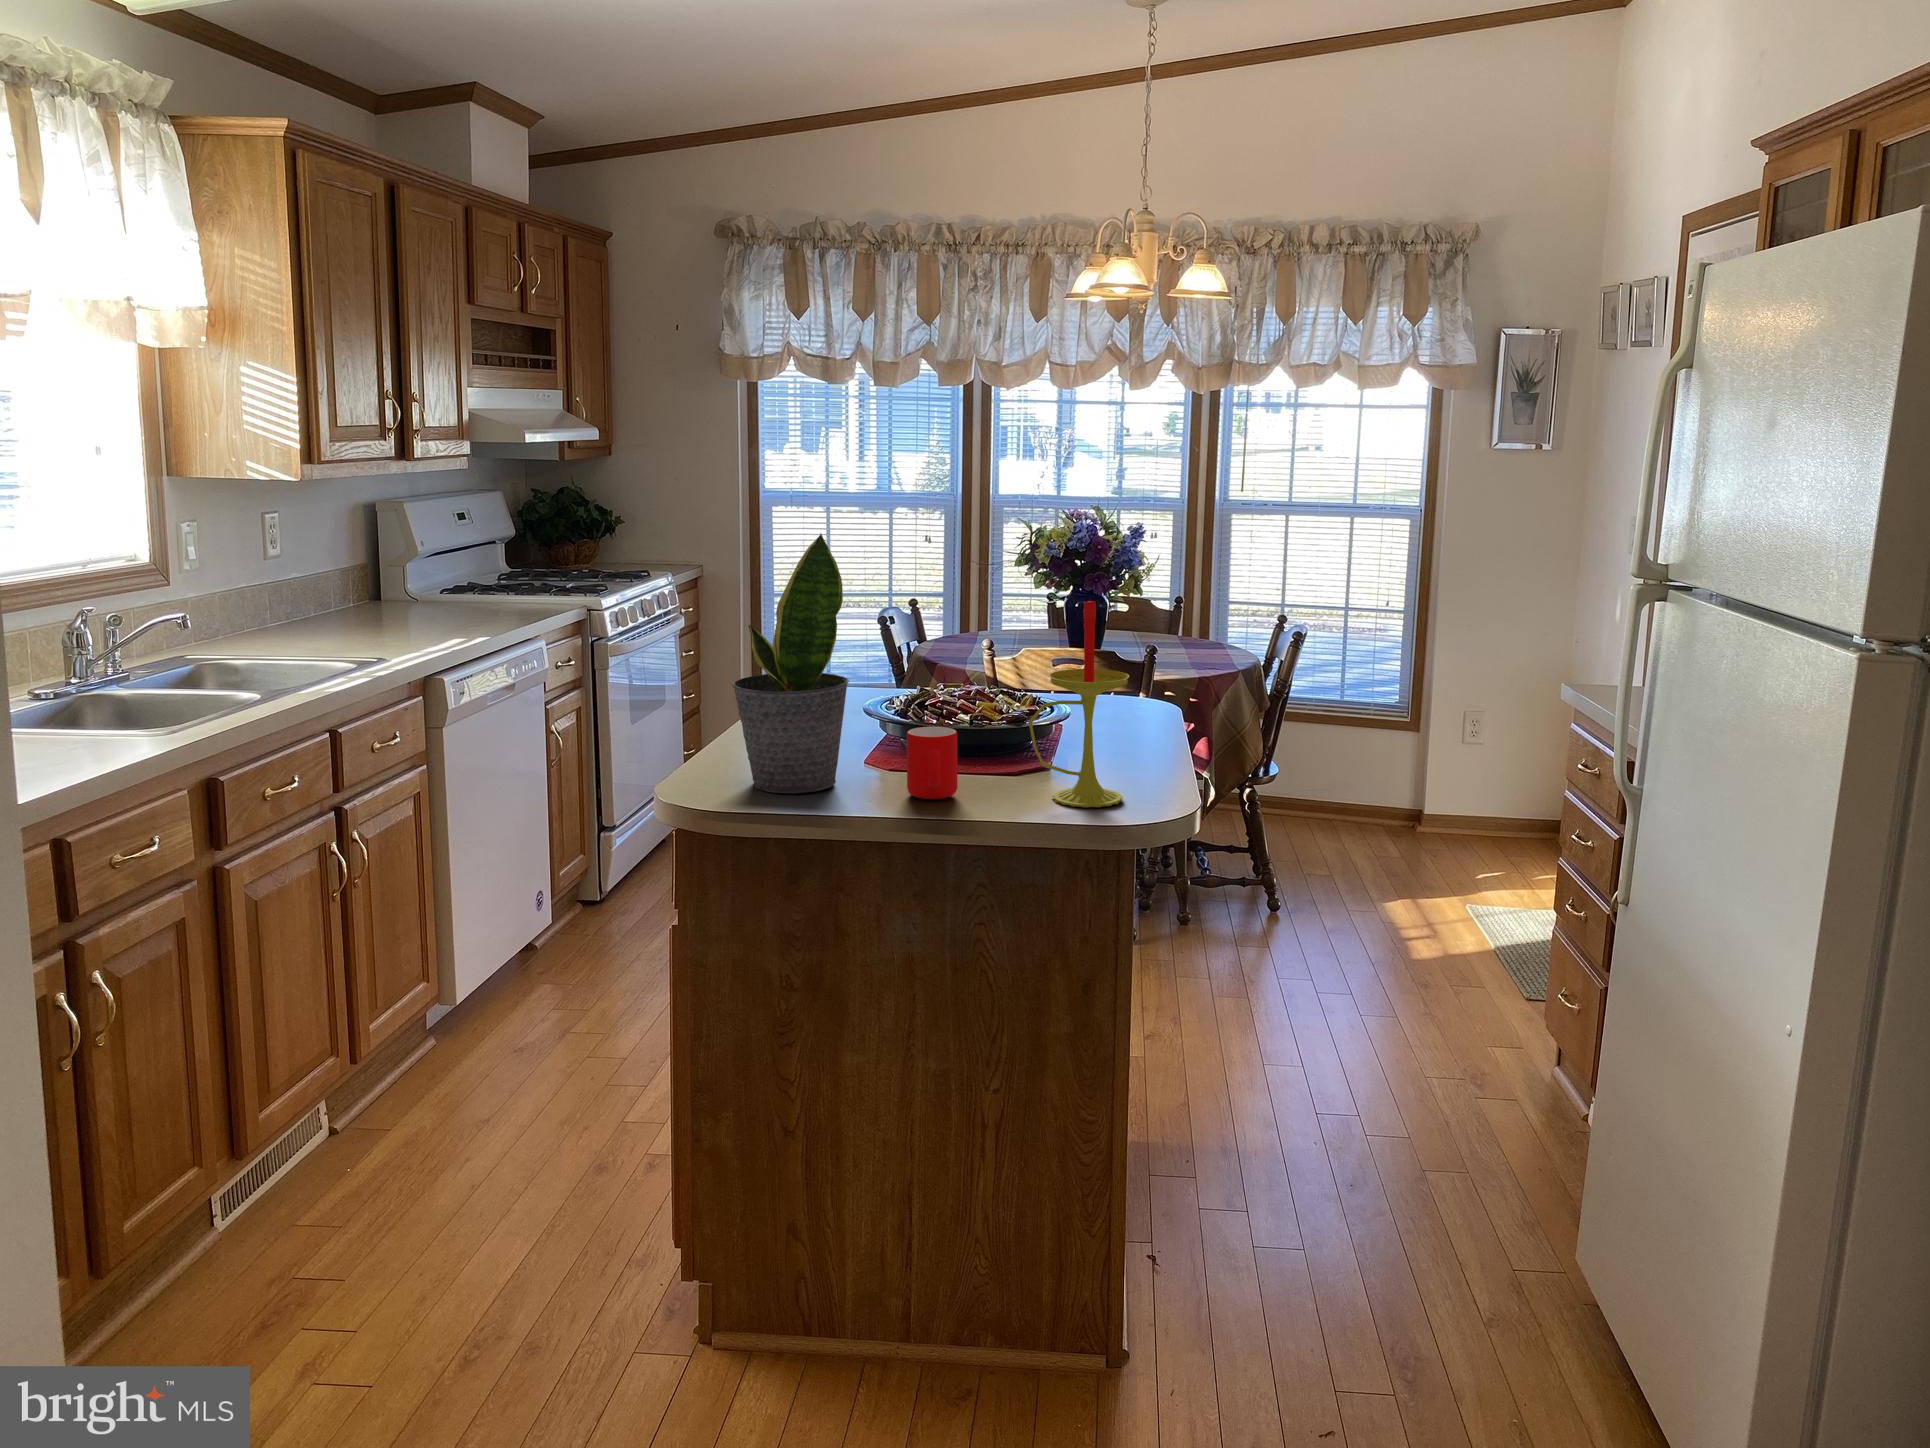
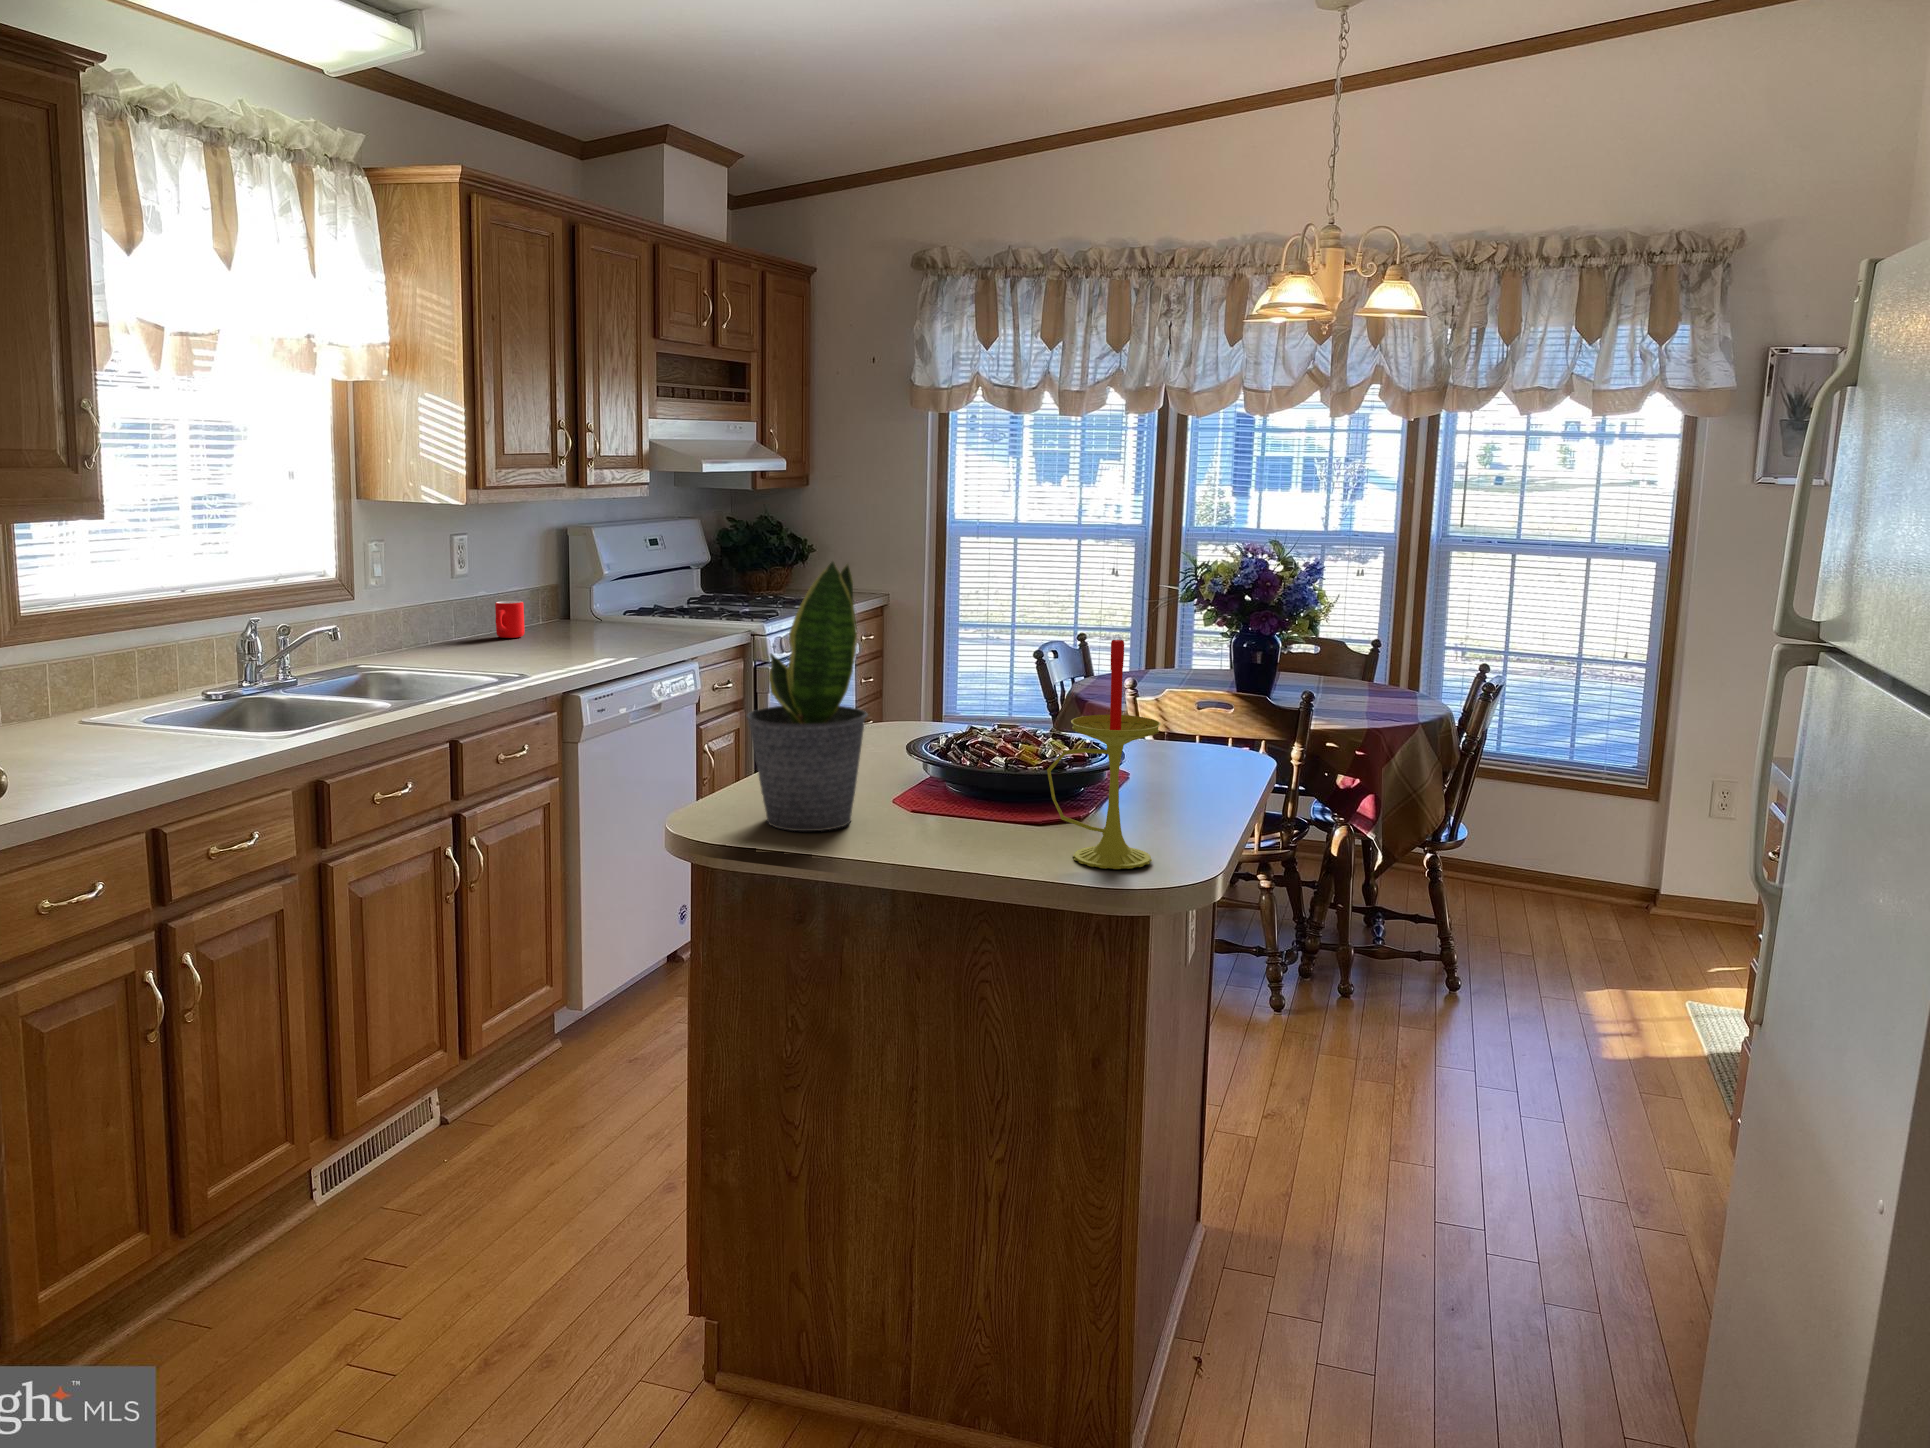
mug: present [907,727,957,799] -> present [495,601,525,638]

